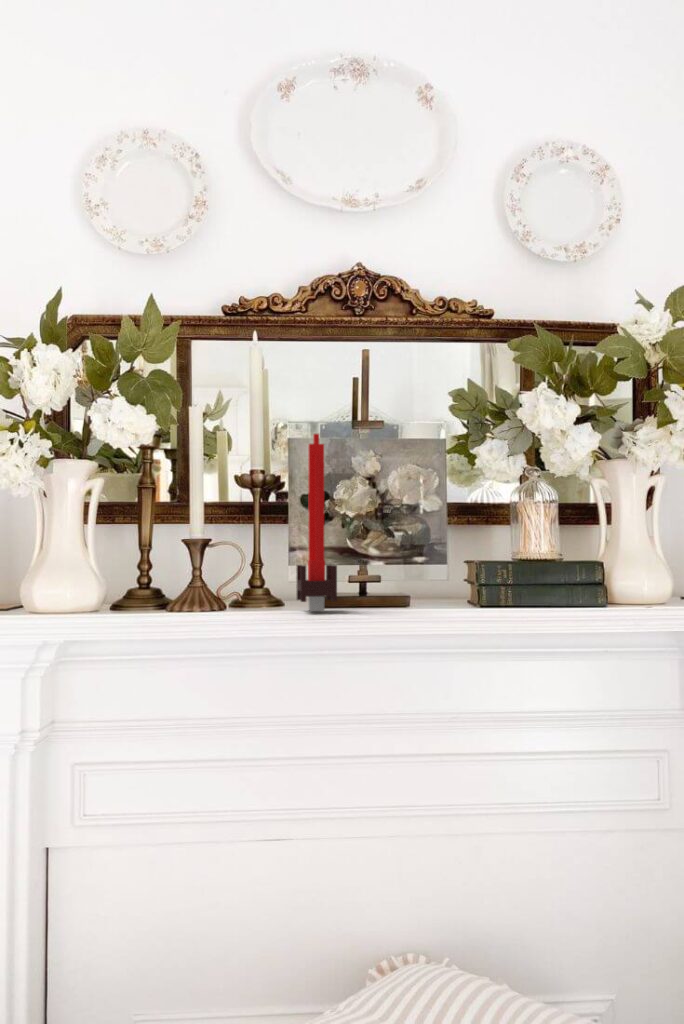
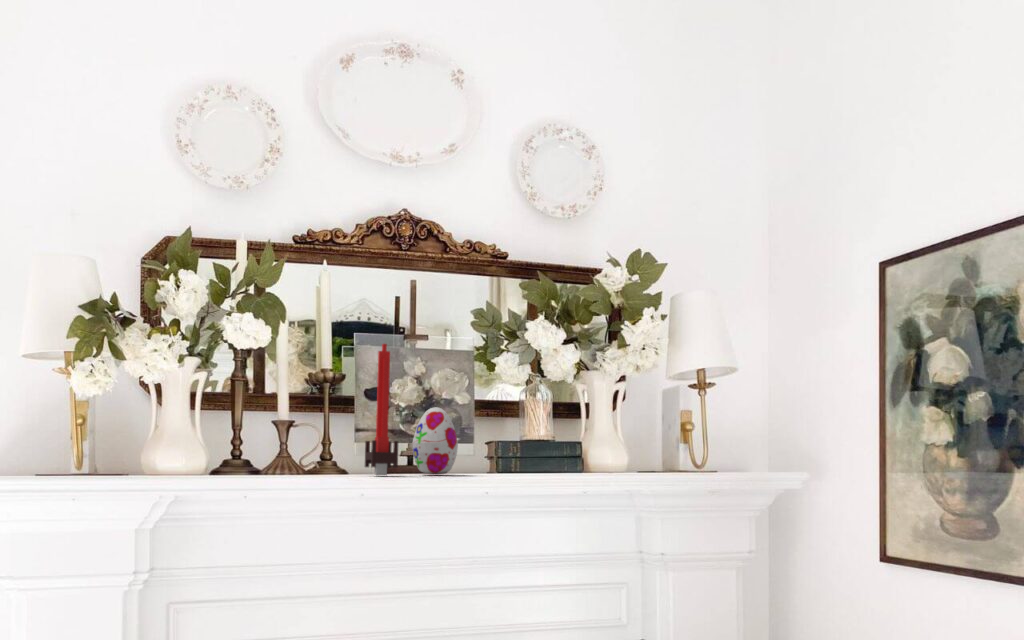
decorative egg: none [365,516,426,605] -> present [412,407,458,474]

